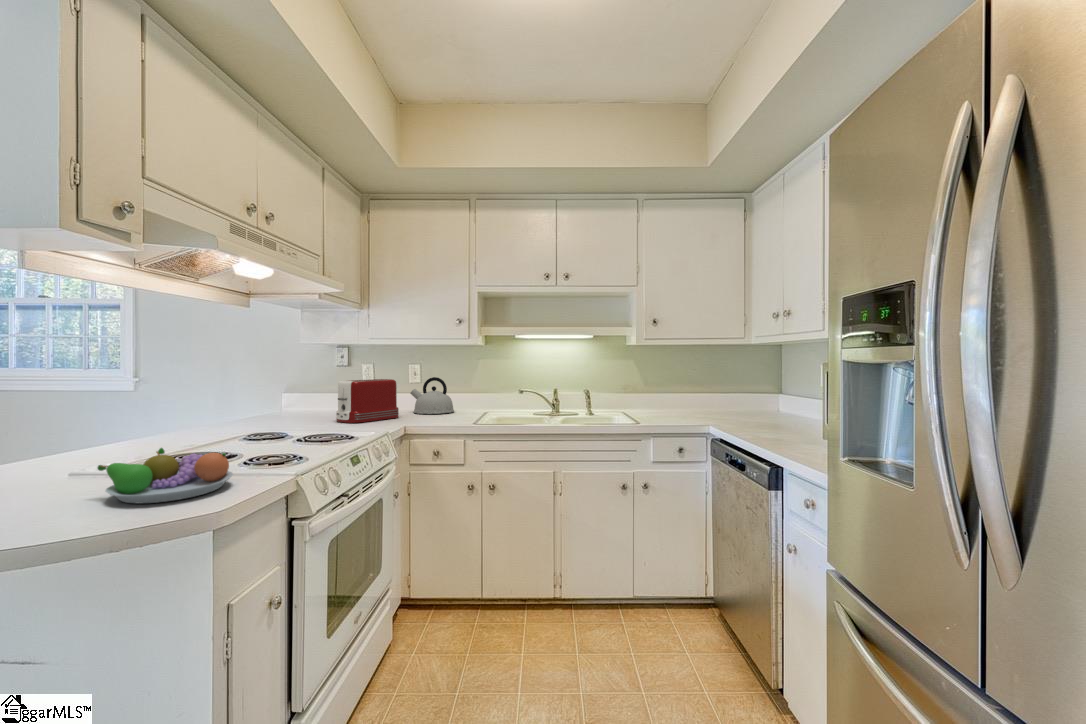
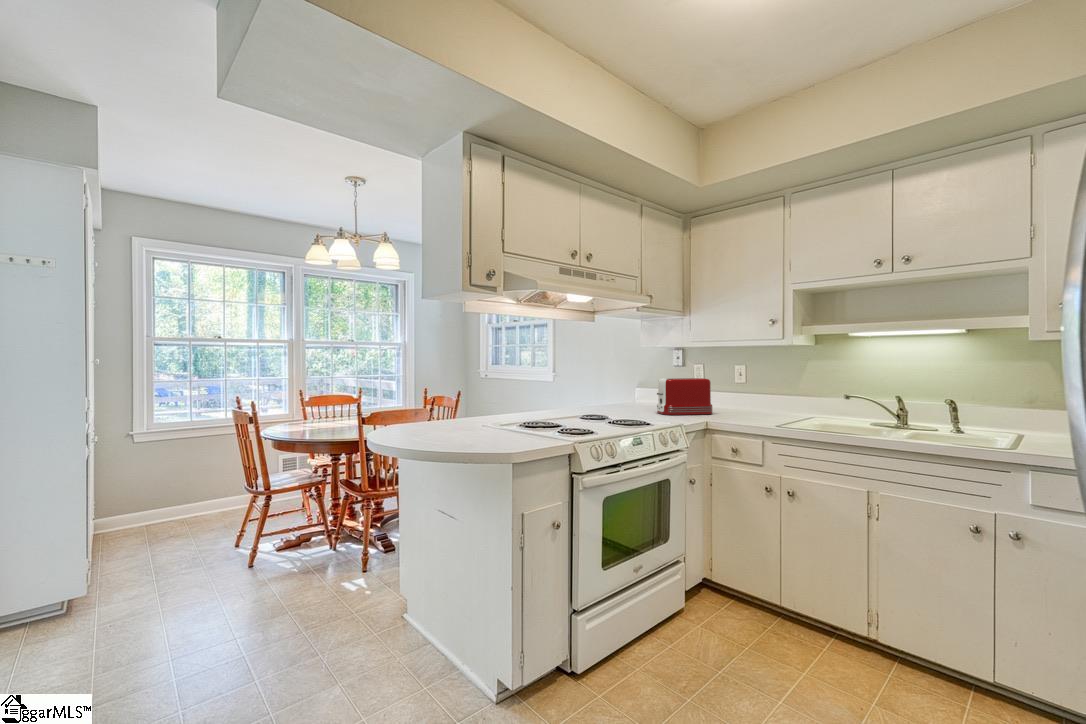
kettle: present [410,377,454,414] -> none [732,378,777,414]
fruit bowl: present [98,448,233,504] -> none [479,413,538,442]

